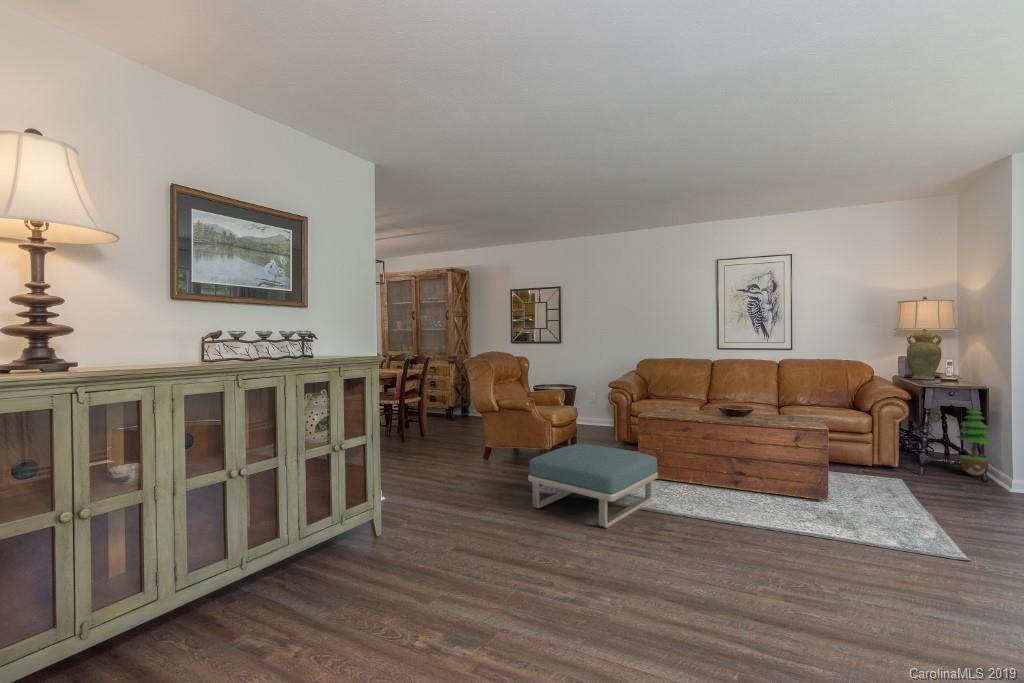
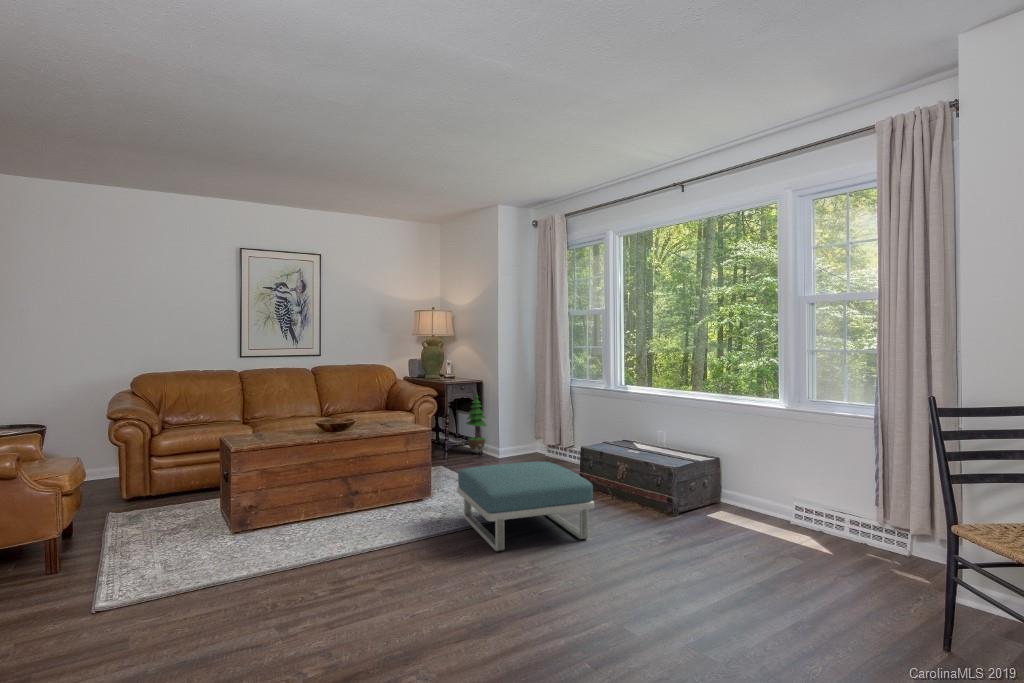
footstool: present [528,444,658,528] -> present [457,462,594,551]

